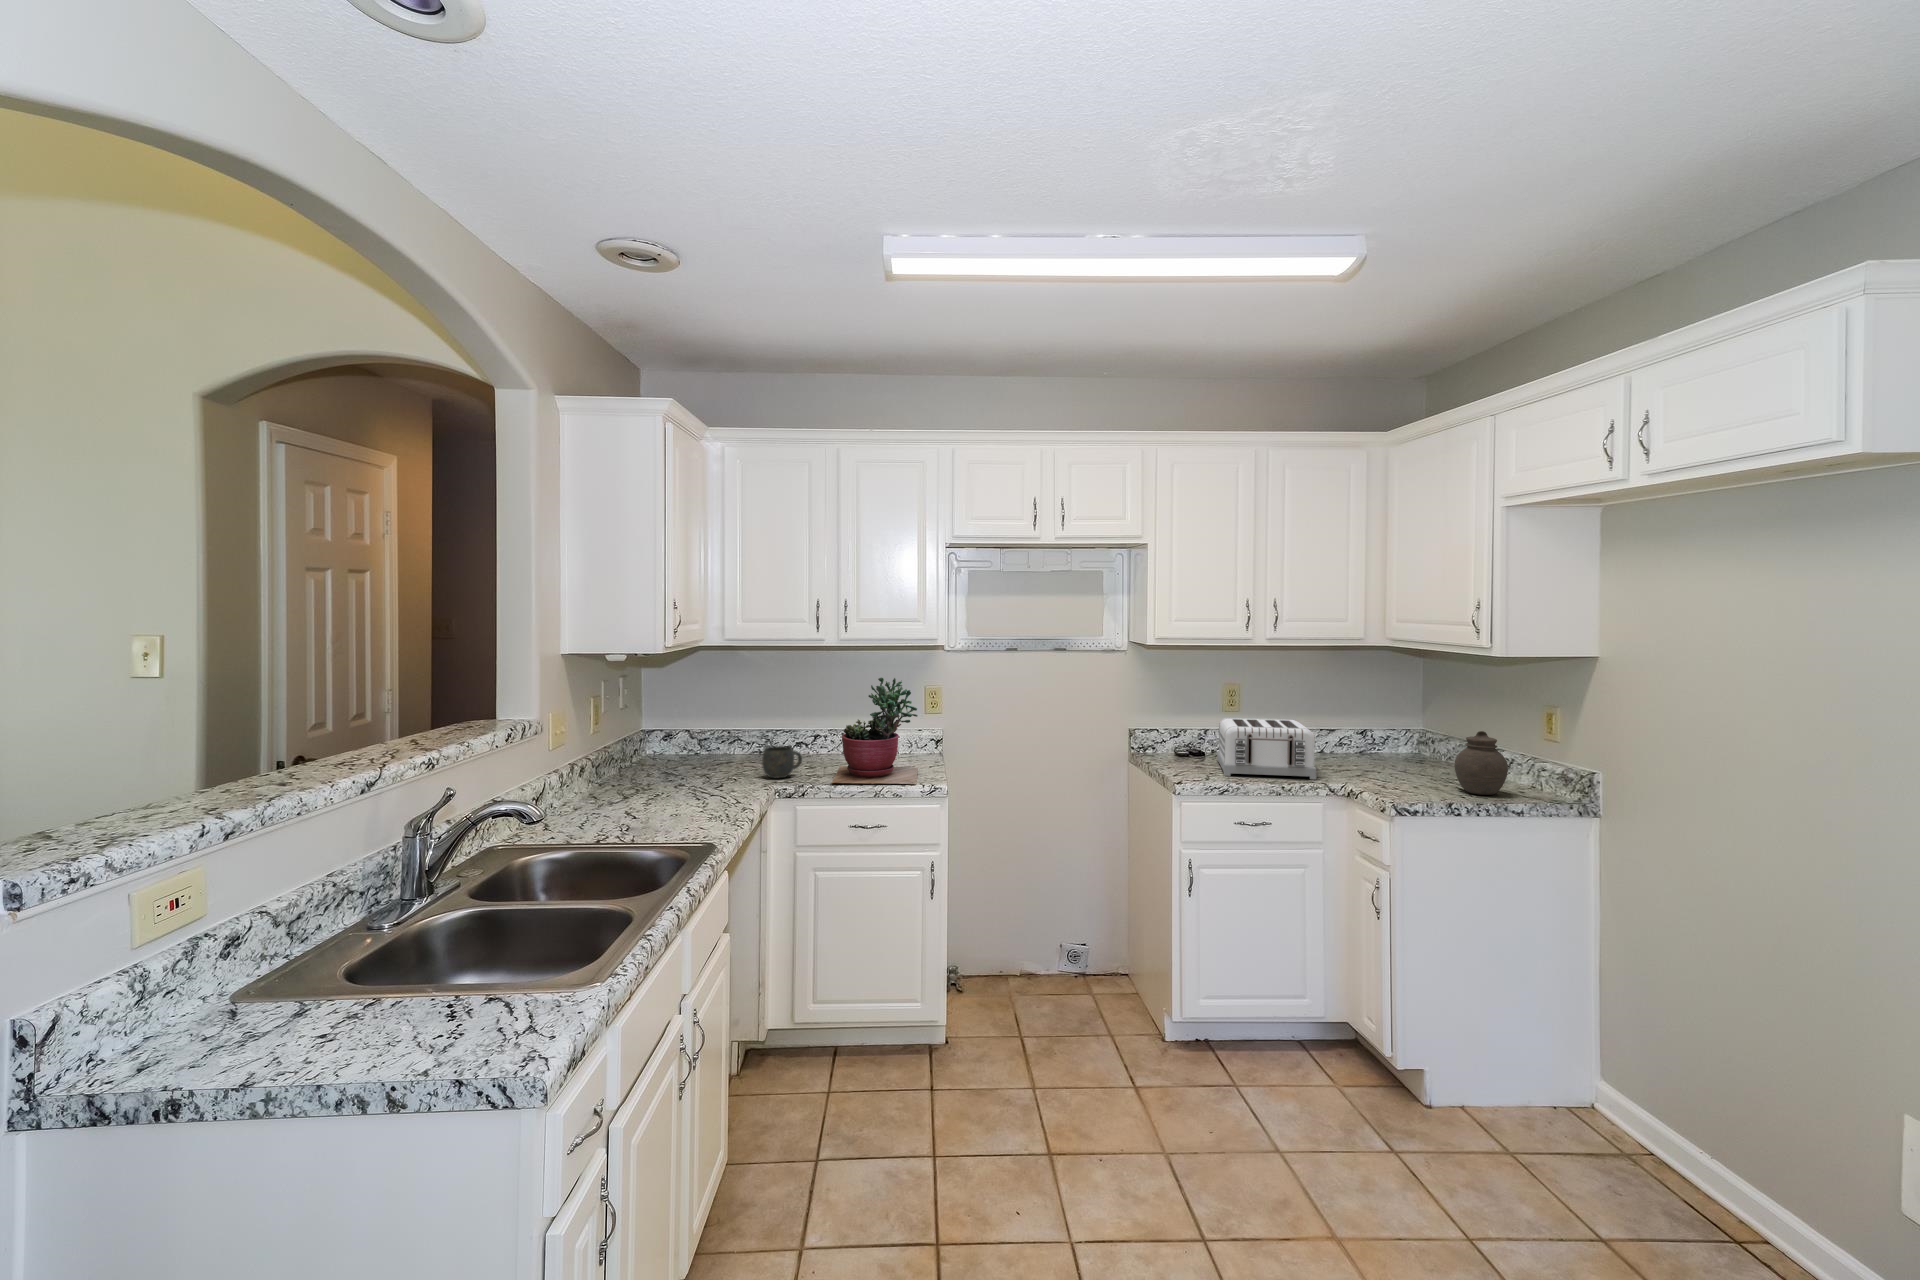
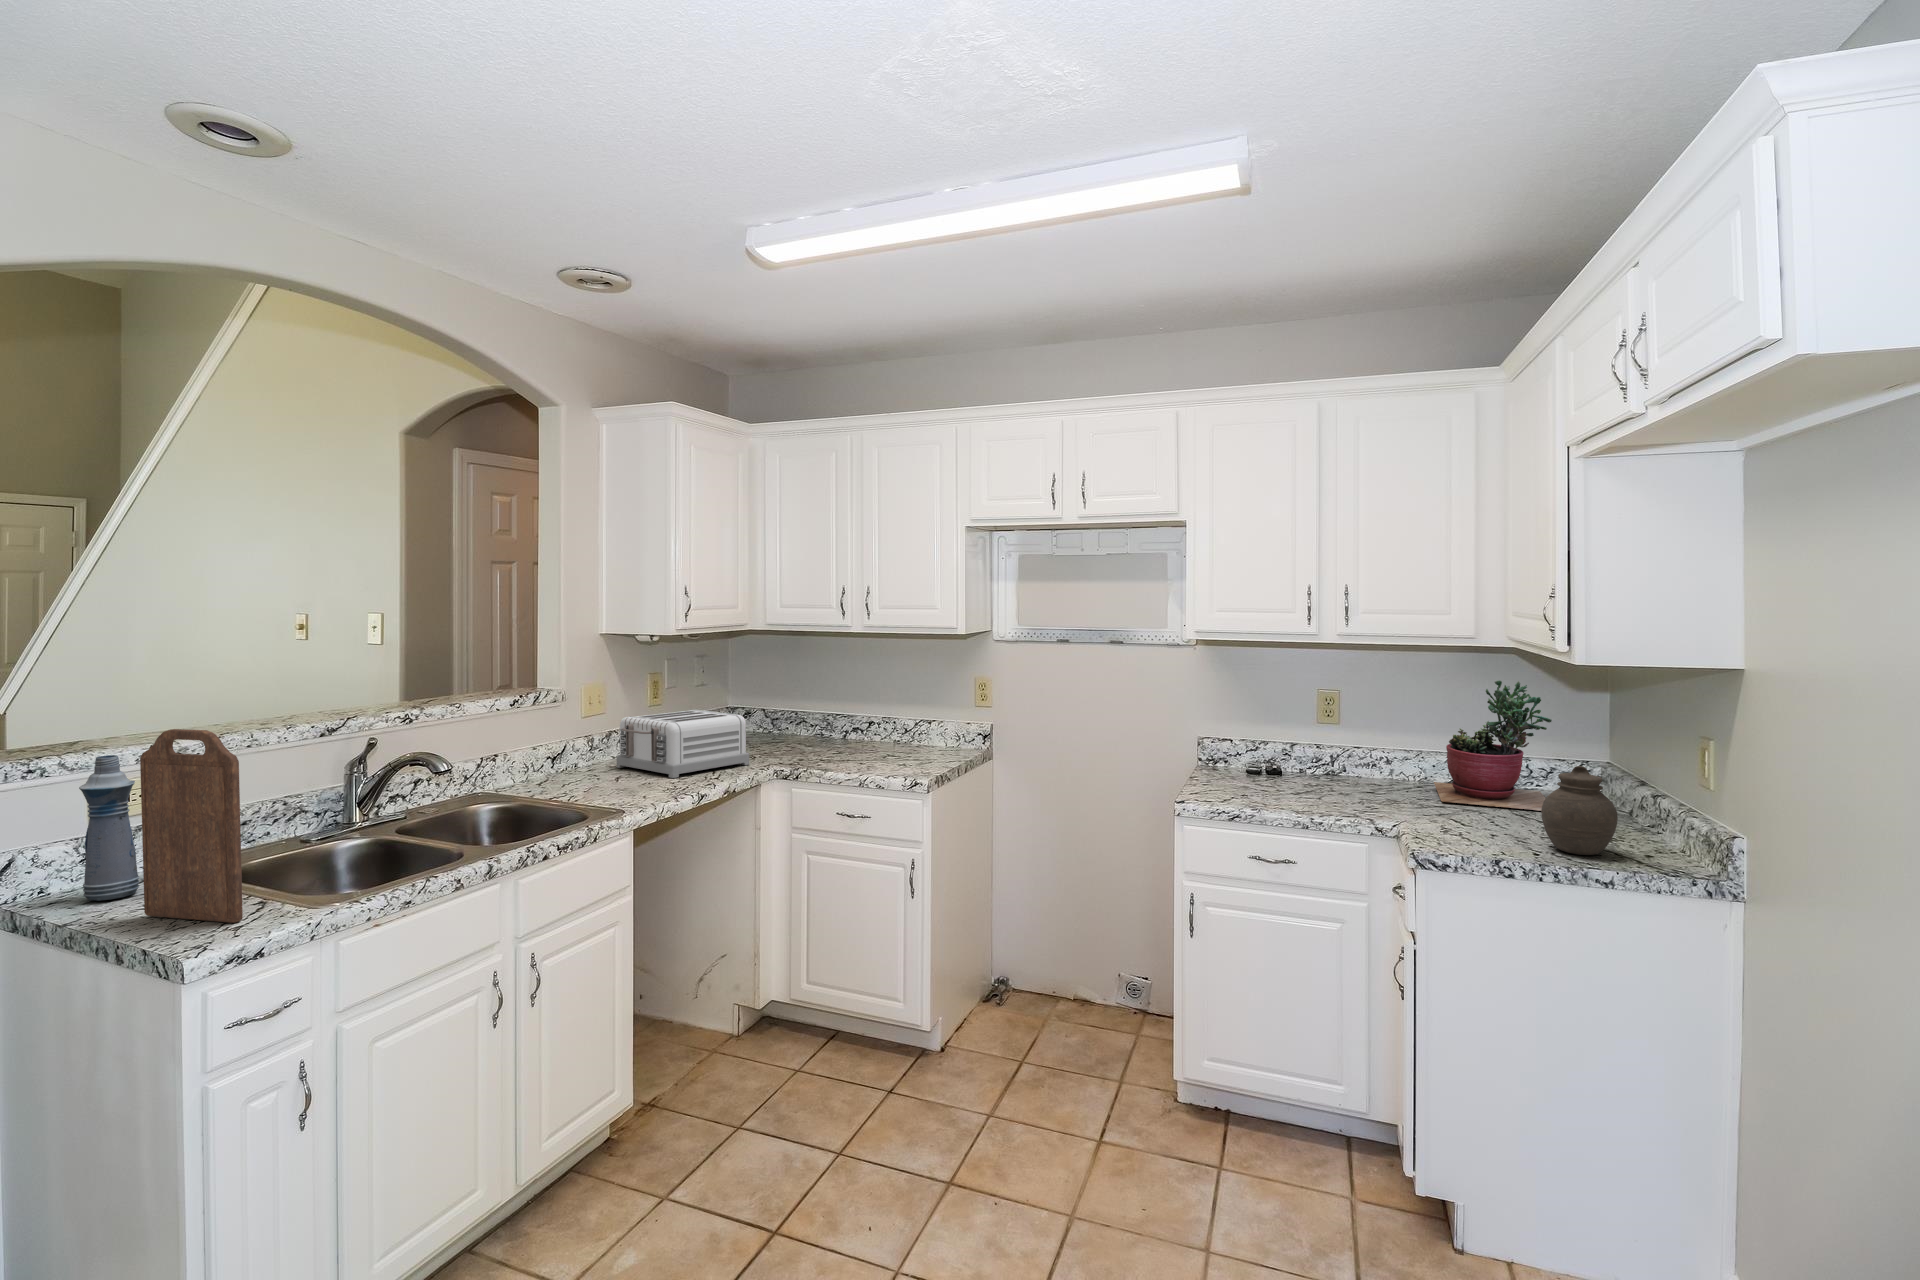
succulent plant: present [832,677,918,784] -> present [1434,680,1552,811]
toaster: present [1217,718,1316,779] -> present [617,710,749,778]
mug: present [762,746,802,778] -> none [784,729,824,760]
cutting board: none [337,794,504,1051] -> present [140,729,243,923]
bottle: none [174,843,256,1051] -> present [79,755,139,901]

